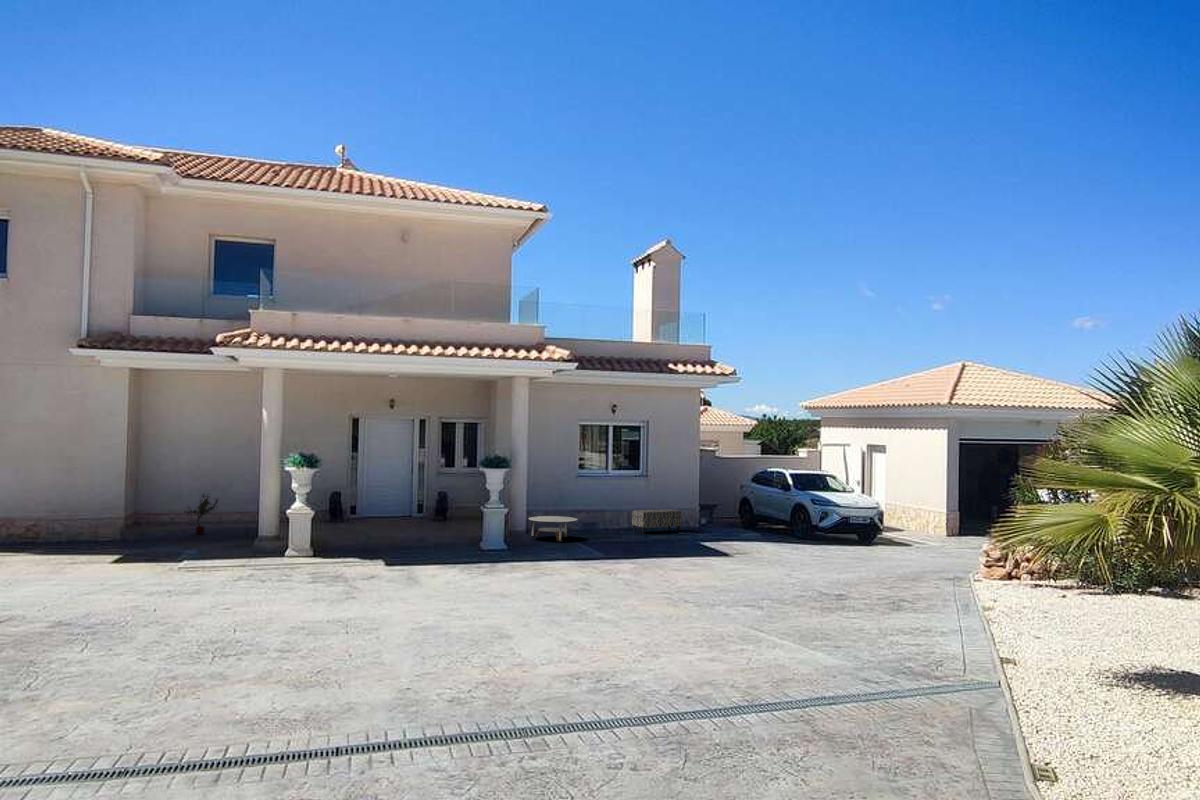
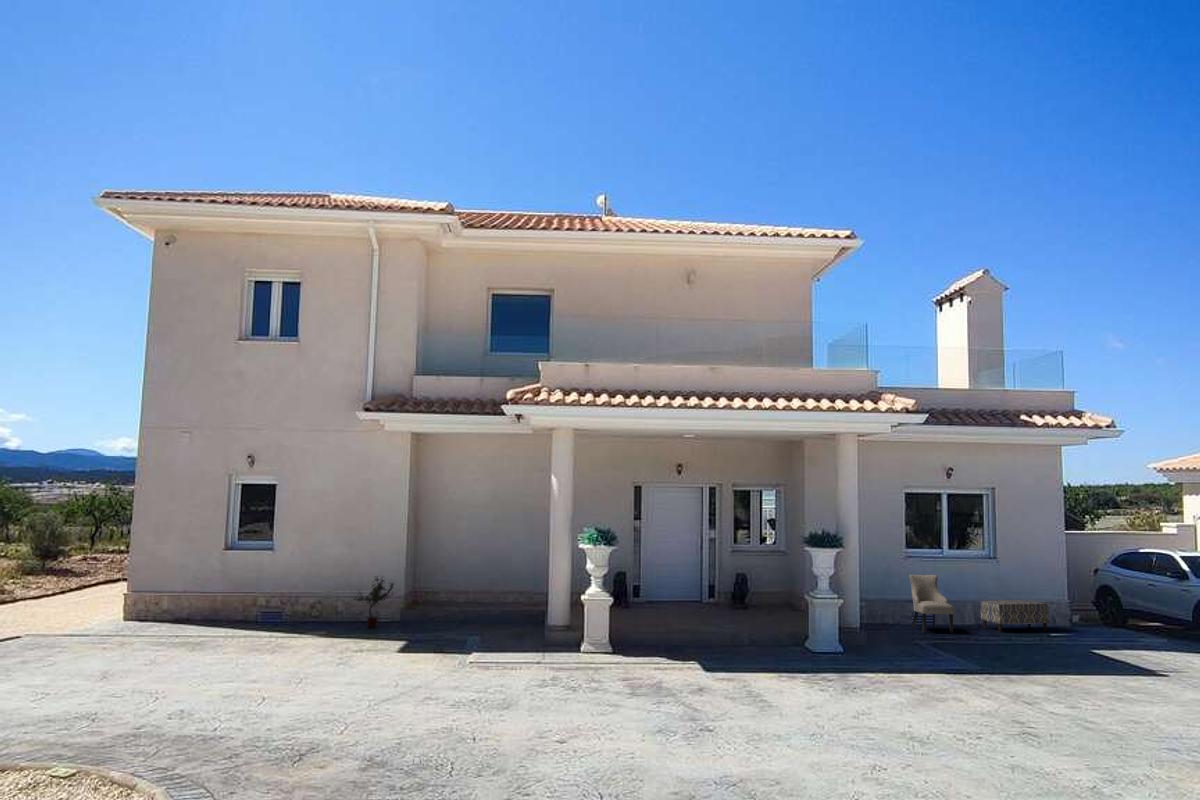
chair: none [577,491,608,536] -> present [909,575,954,633]
potted tree: present [185,495,218,534] -> present [354,576,394,628]
round table: present [528,516,578,542] -> none [856,606,921,641]

